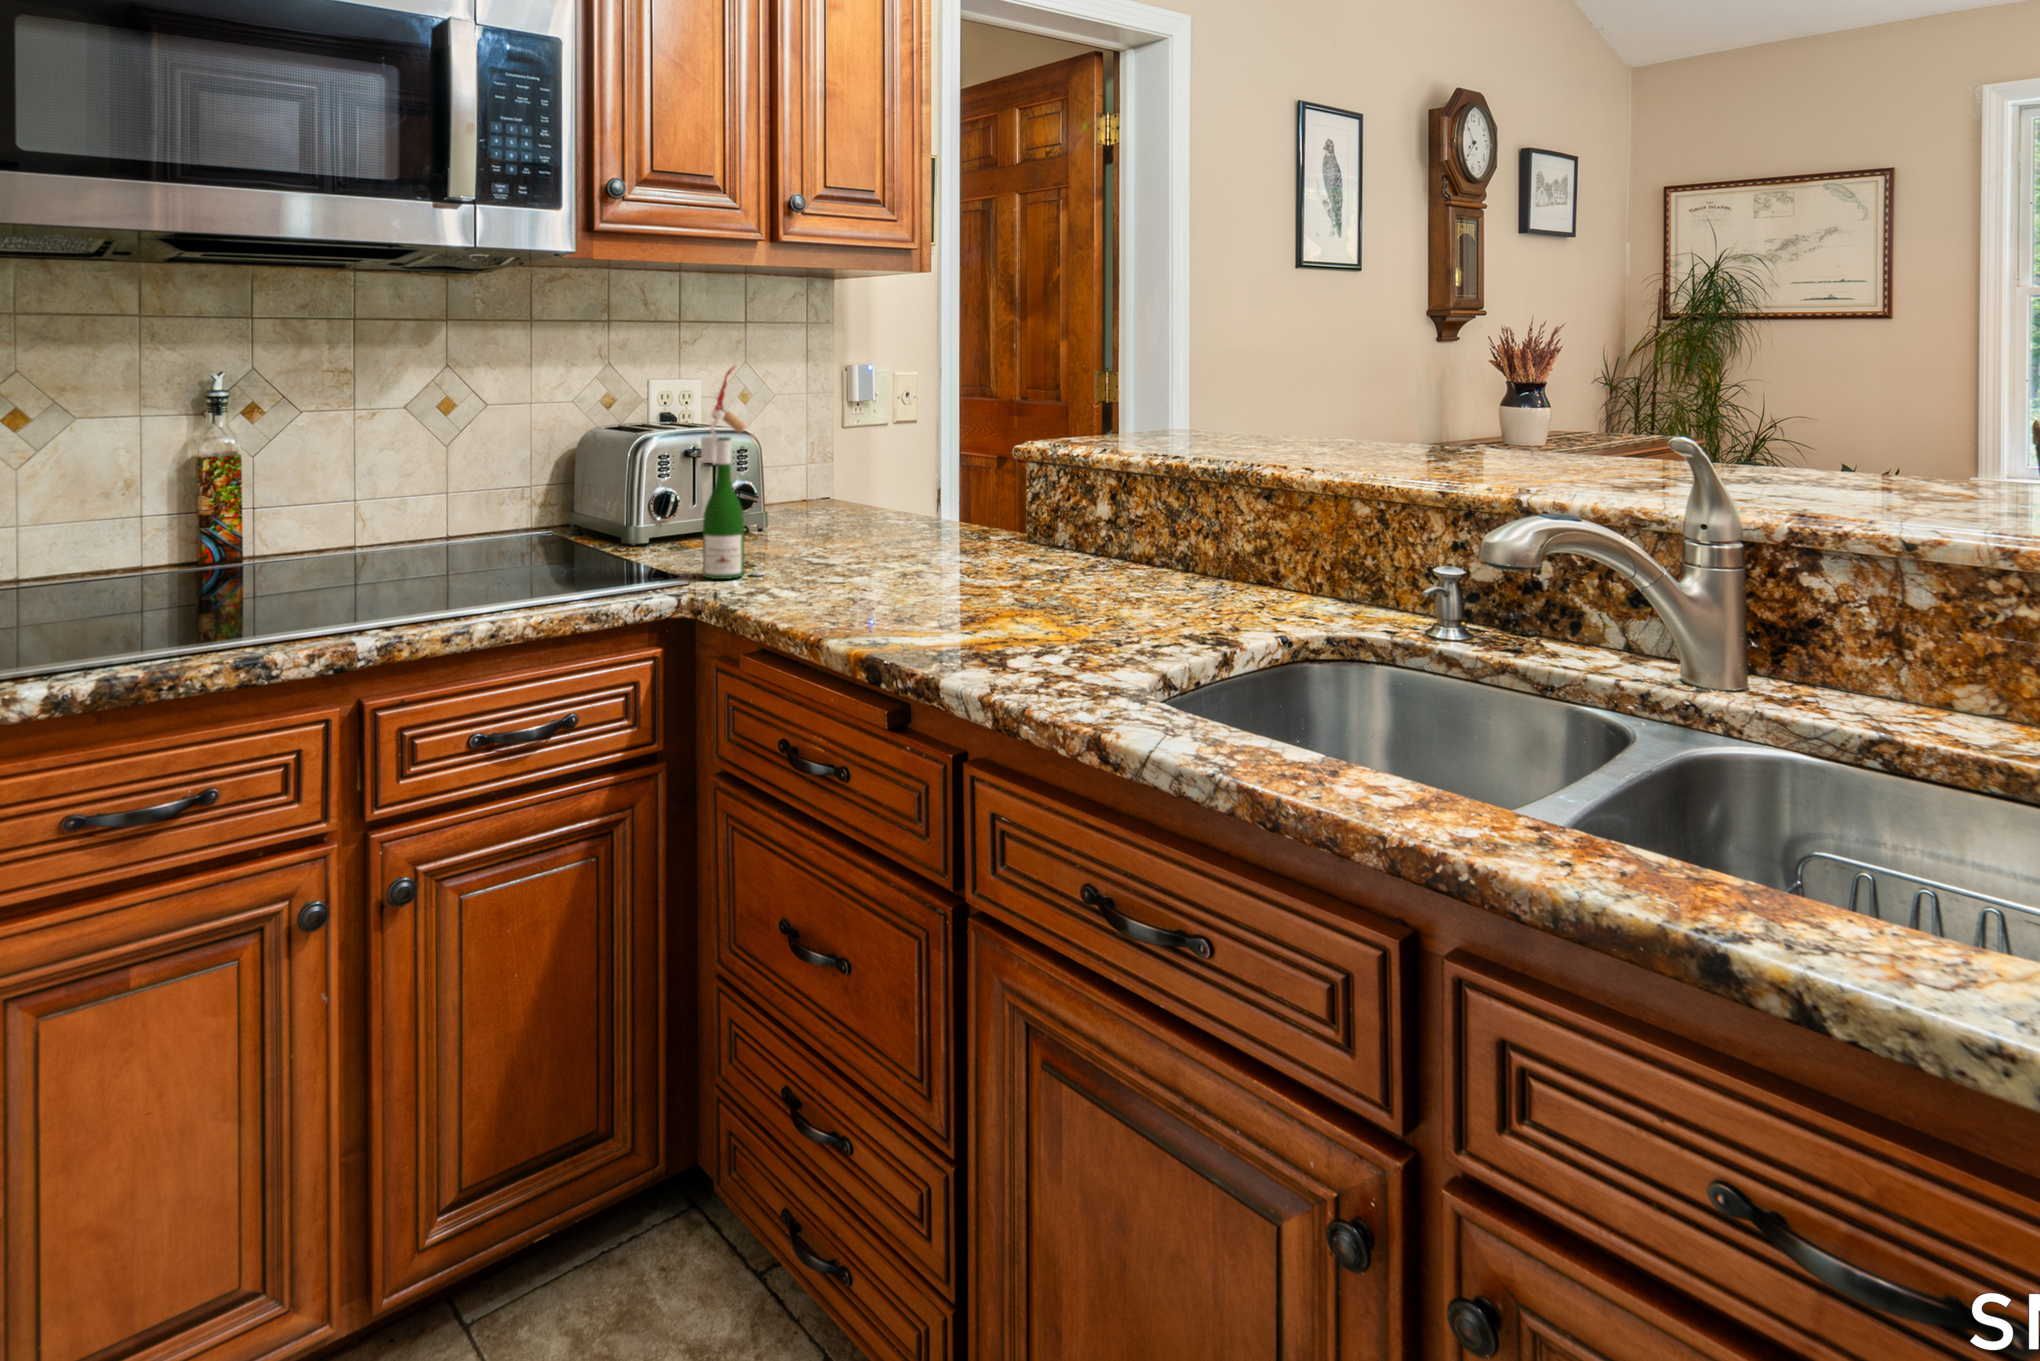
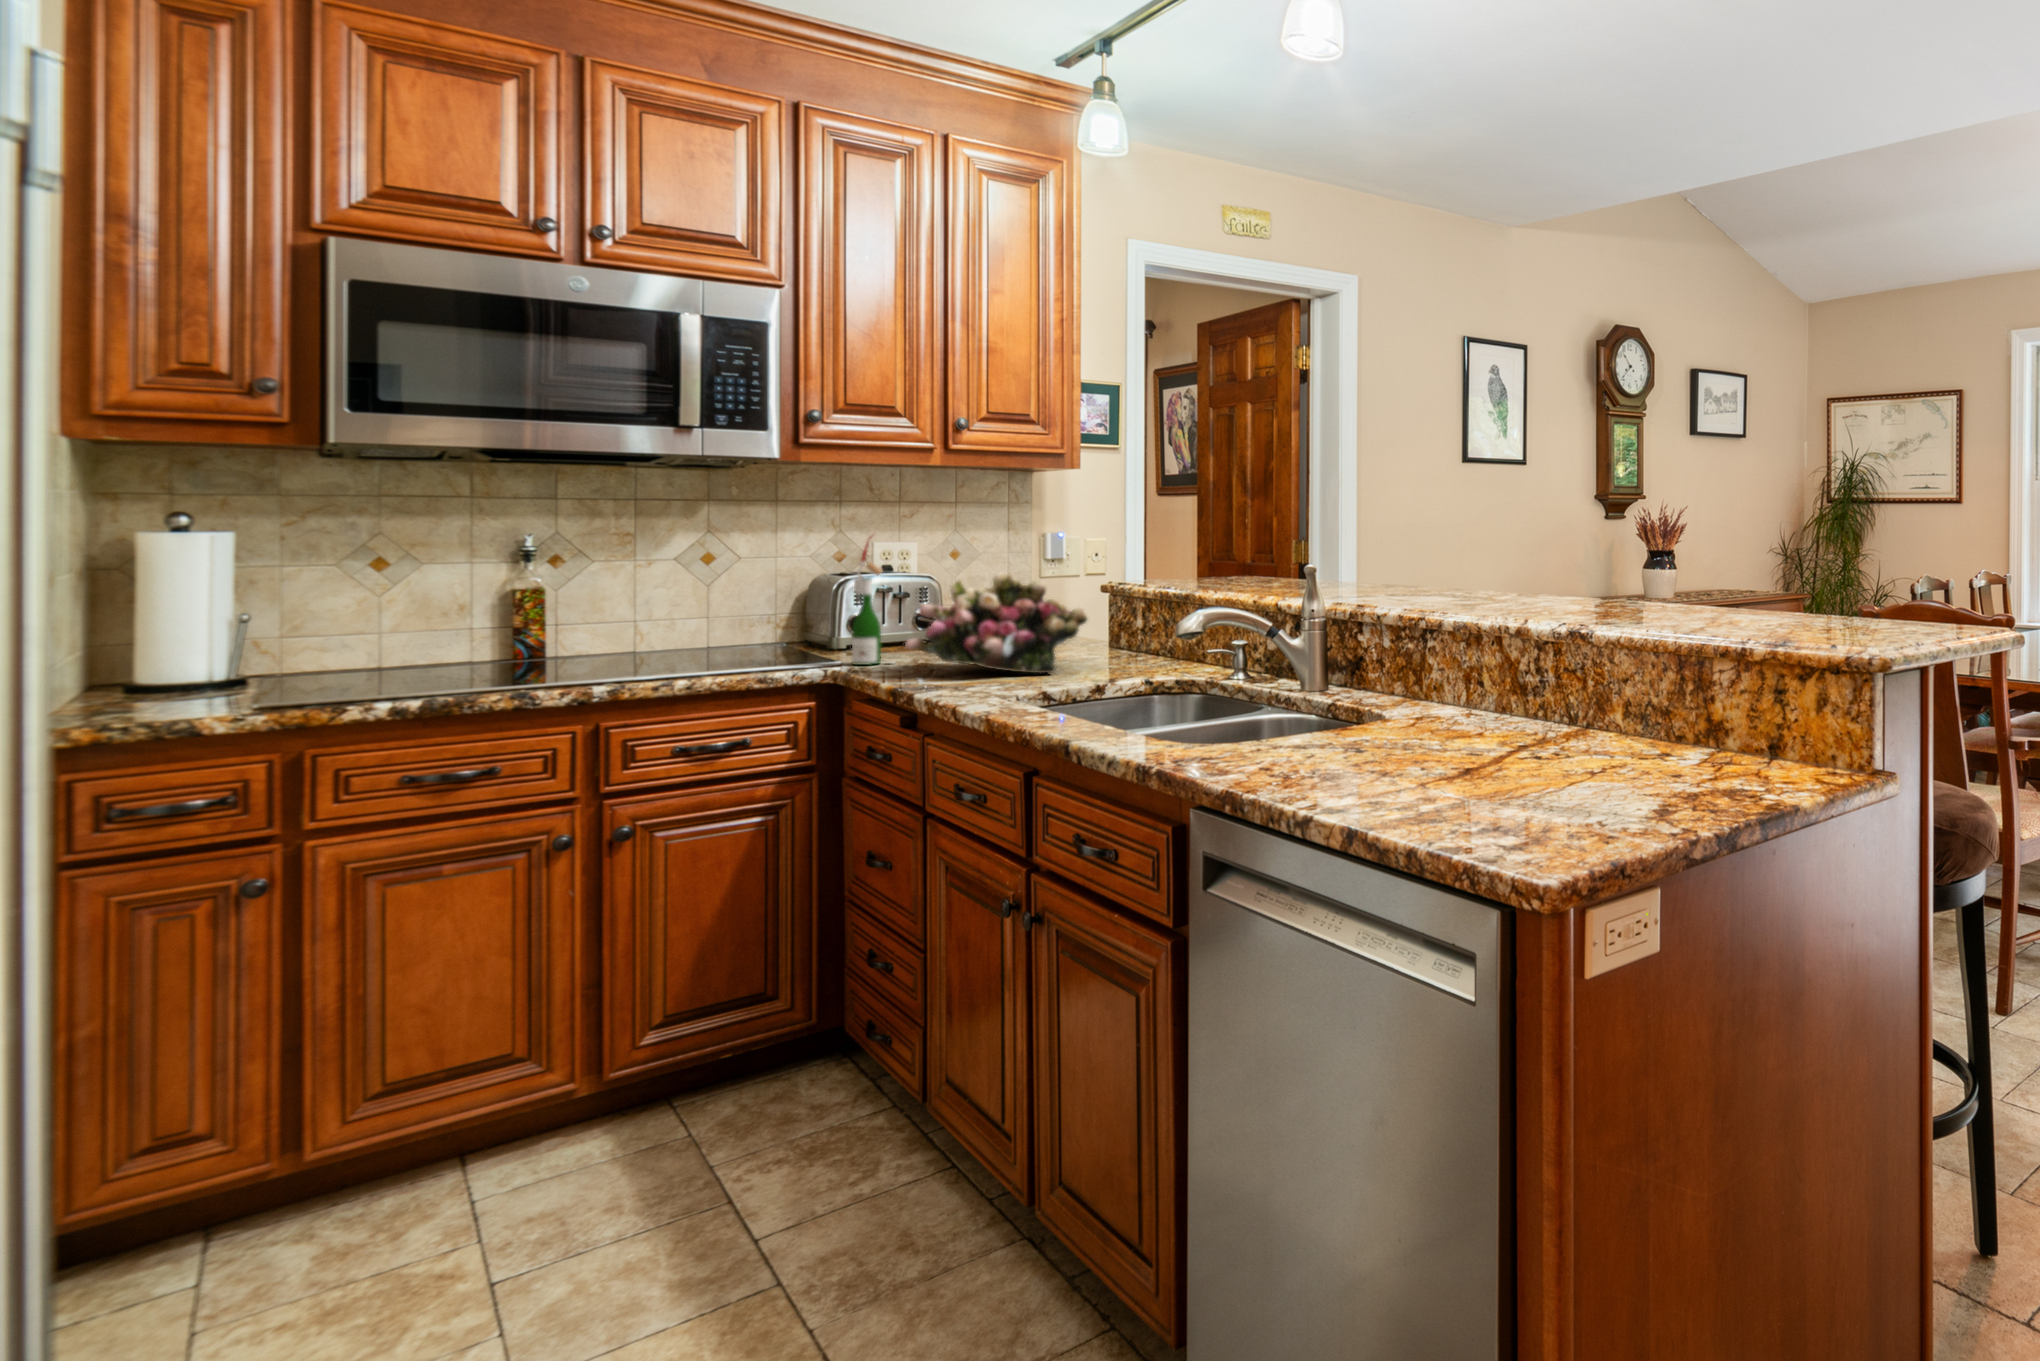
flower arrangement: none [833,427,1099,603] -> present [905,573,1087,673]

